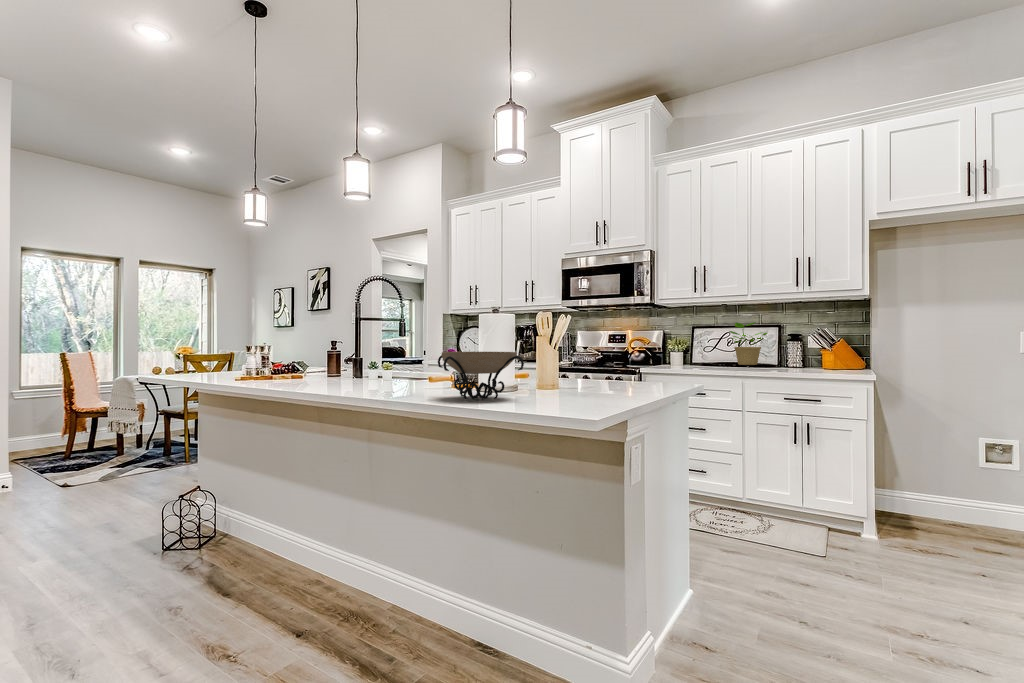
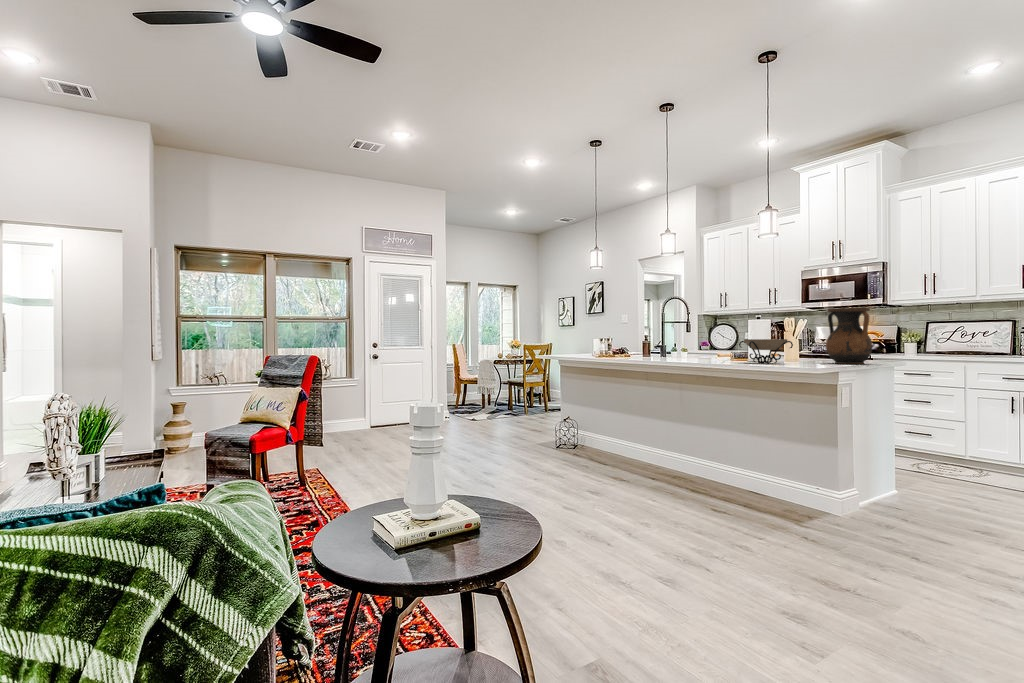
vase: none [581,296,650,396] -> present [826,308,873,364]
potted plant: present [729,322,767,365] -> none [961,318,1002,353]

